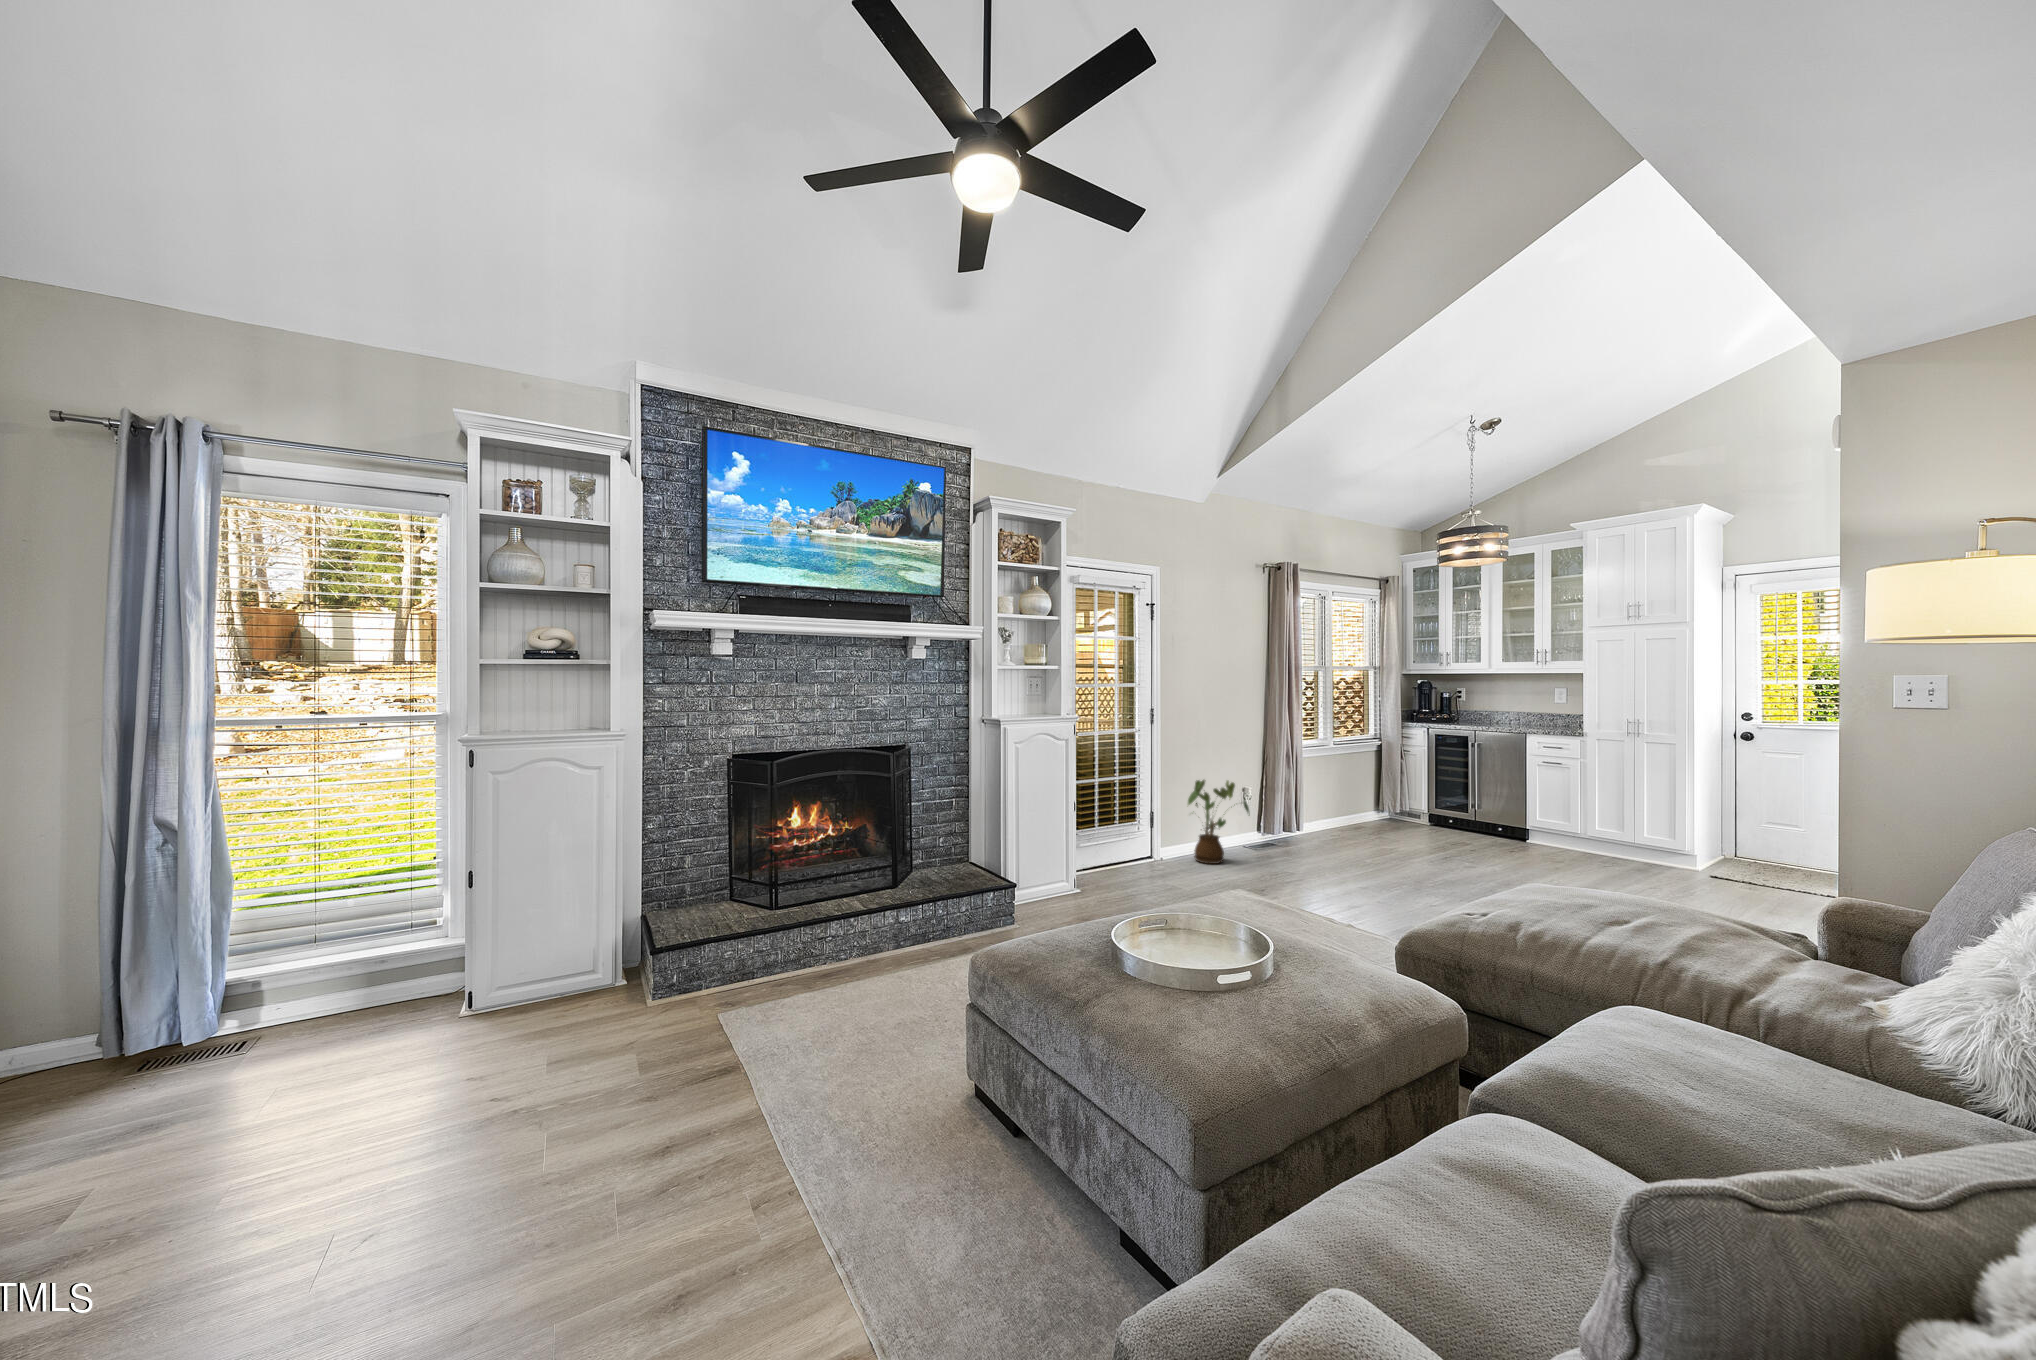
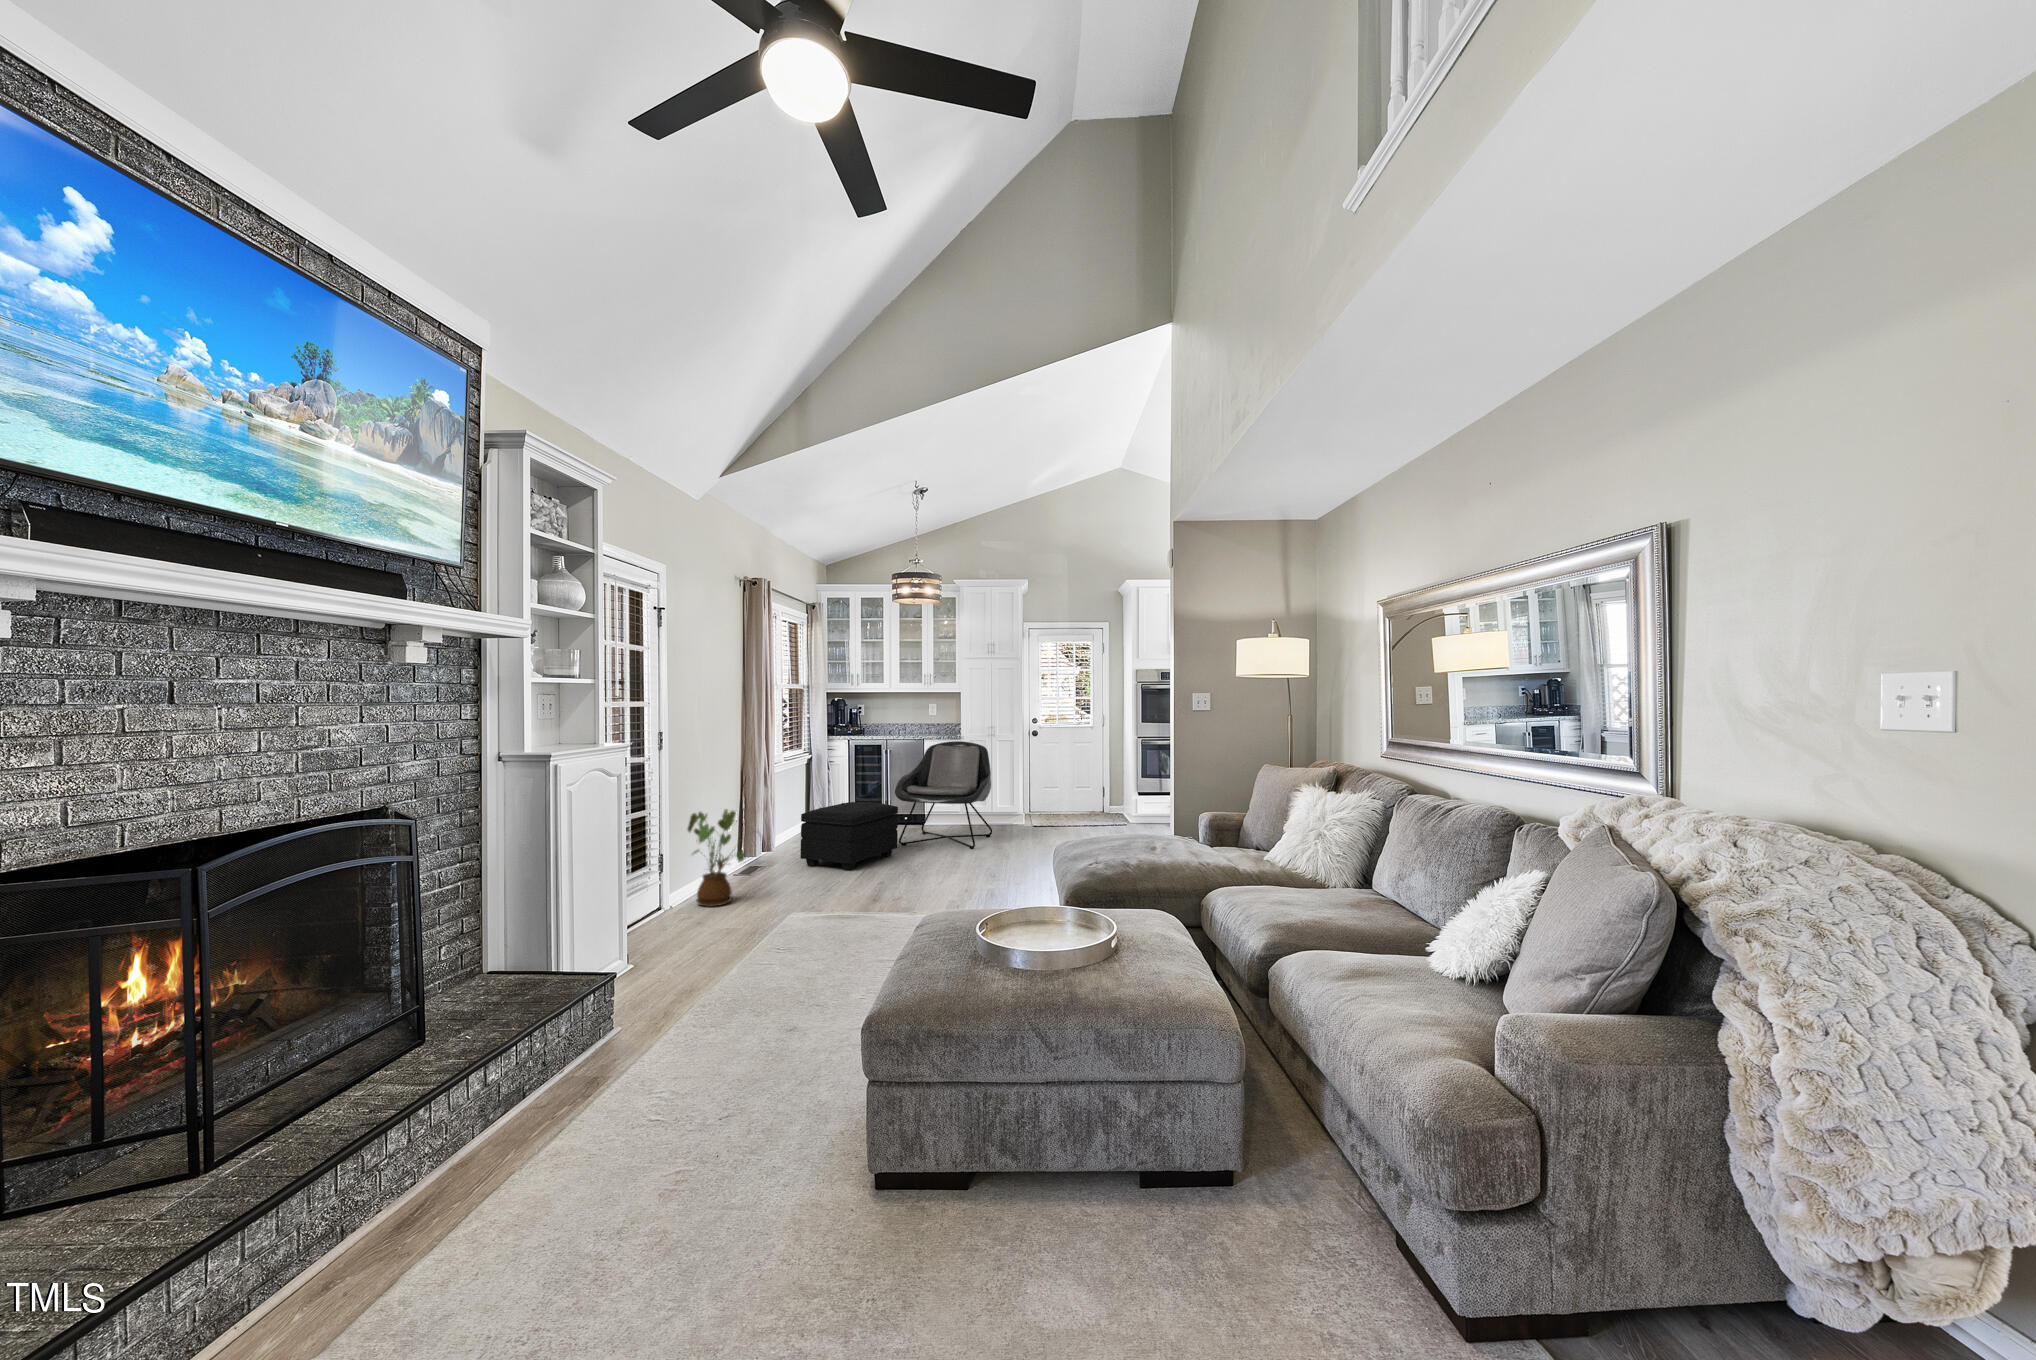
lounge chair: none [1459,734,1618,870] -> present [895,741,992,849]
footstool: none [1327,791,1447,861] -> present [801,802,898,870]

